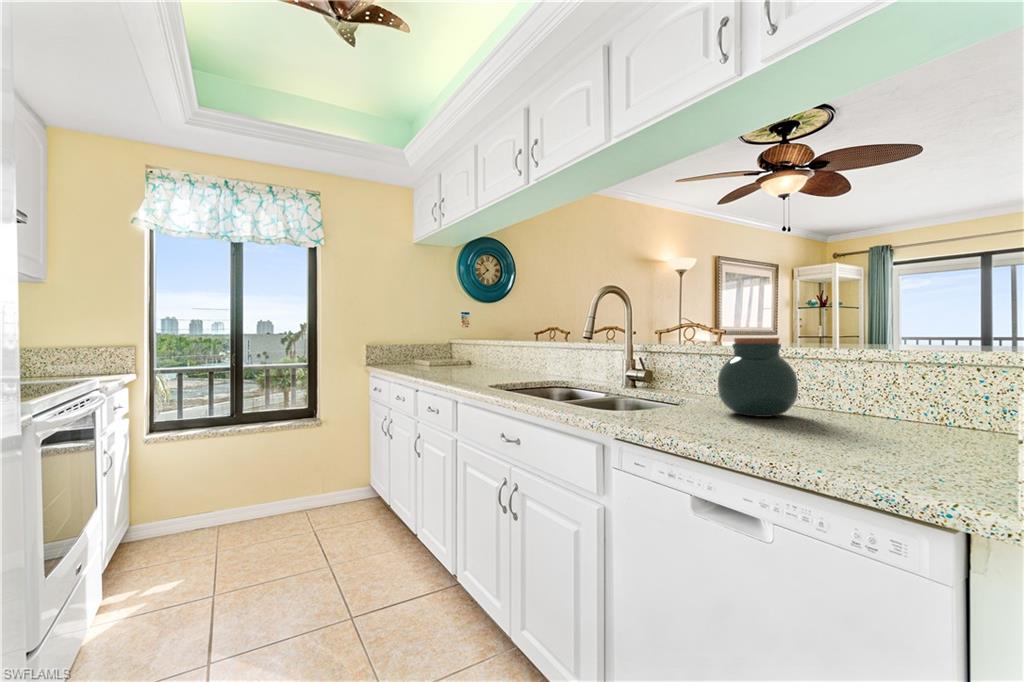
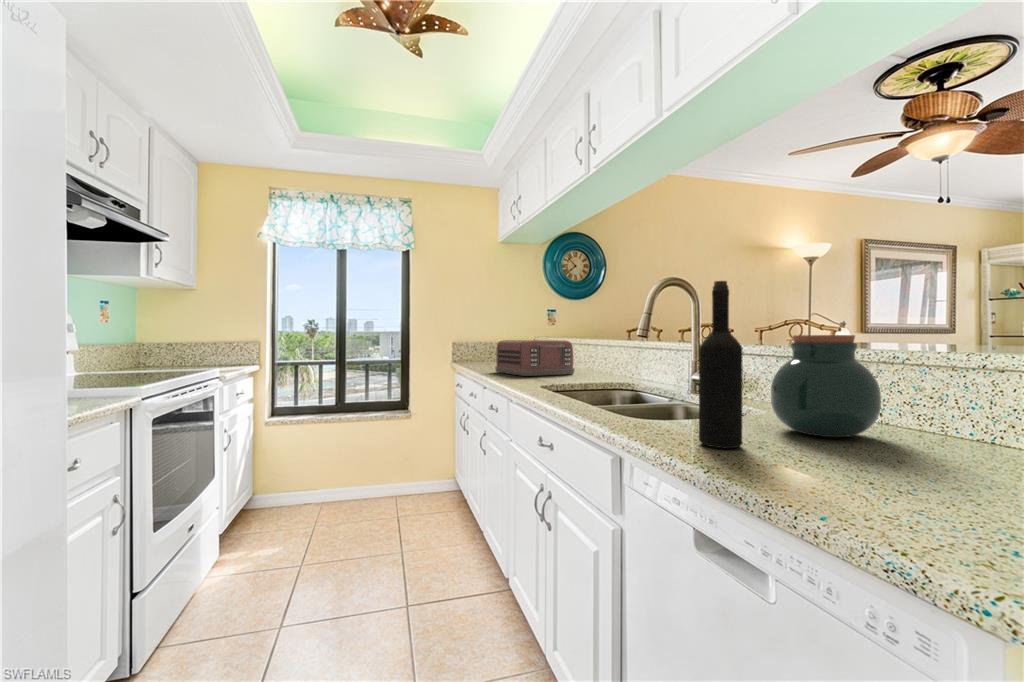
wine bottle: none [680,295,715,429] -> present [699,281,743,448]
toaster: none [426,342,505,377] -> present [495,340,574,376]

